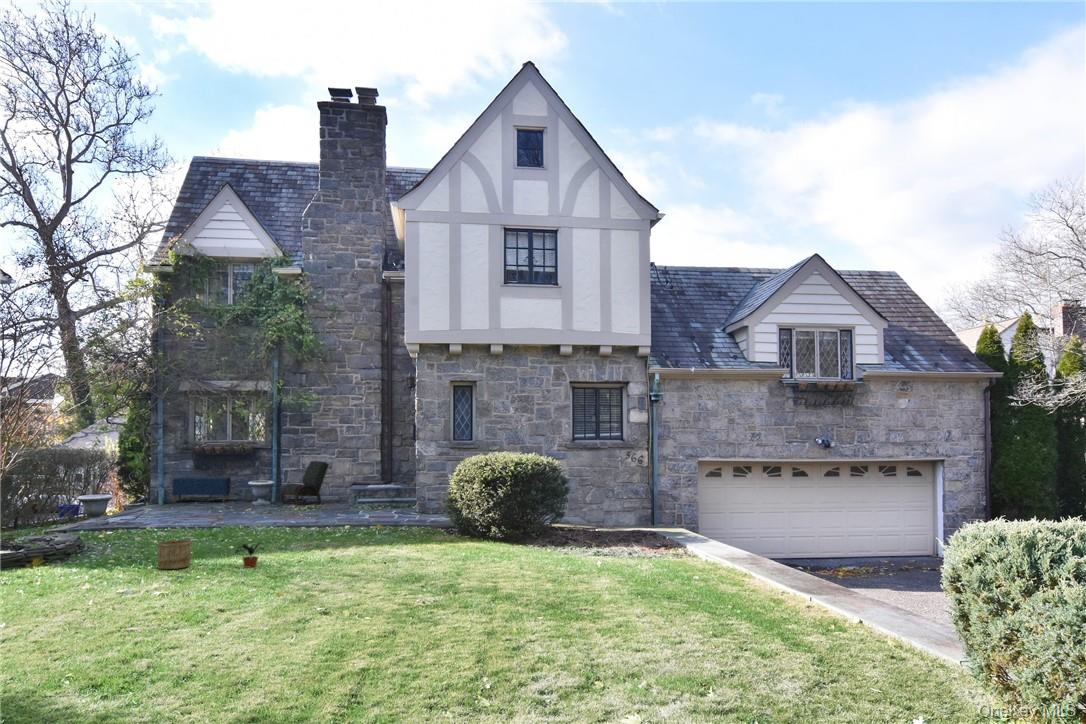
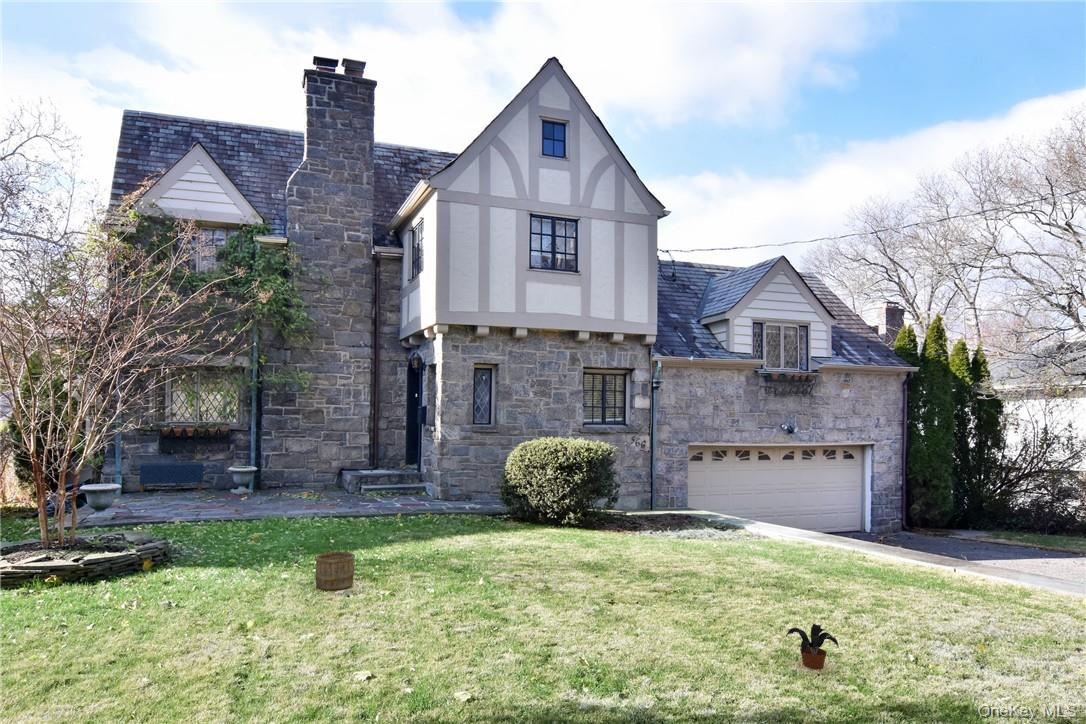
lounge chair: present [280,461,329,505] -> none [266,444,317,493]
potted plant: present [235,543,264,567] -> present [786,624,839,669]

